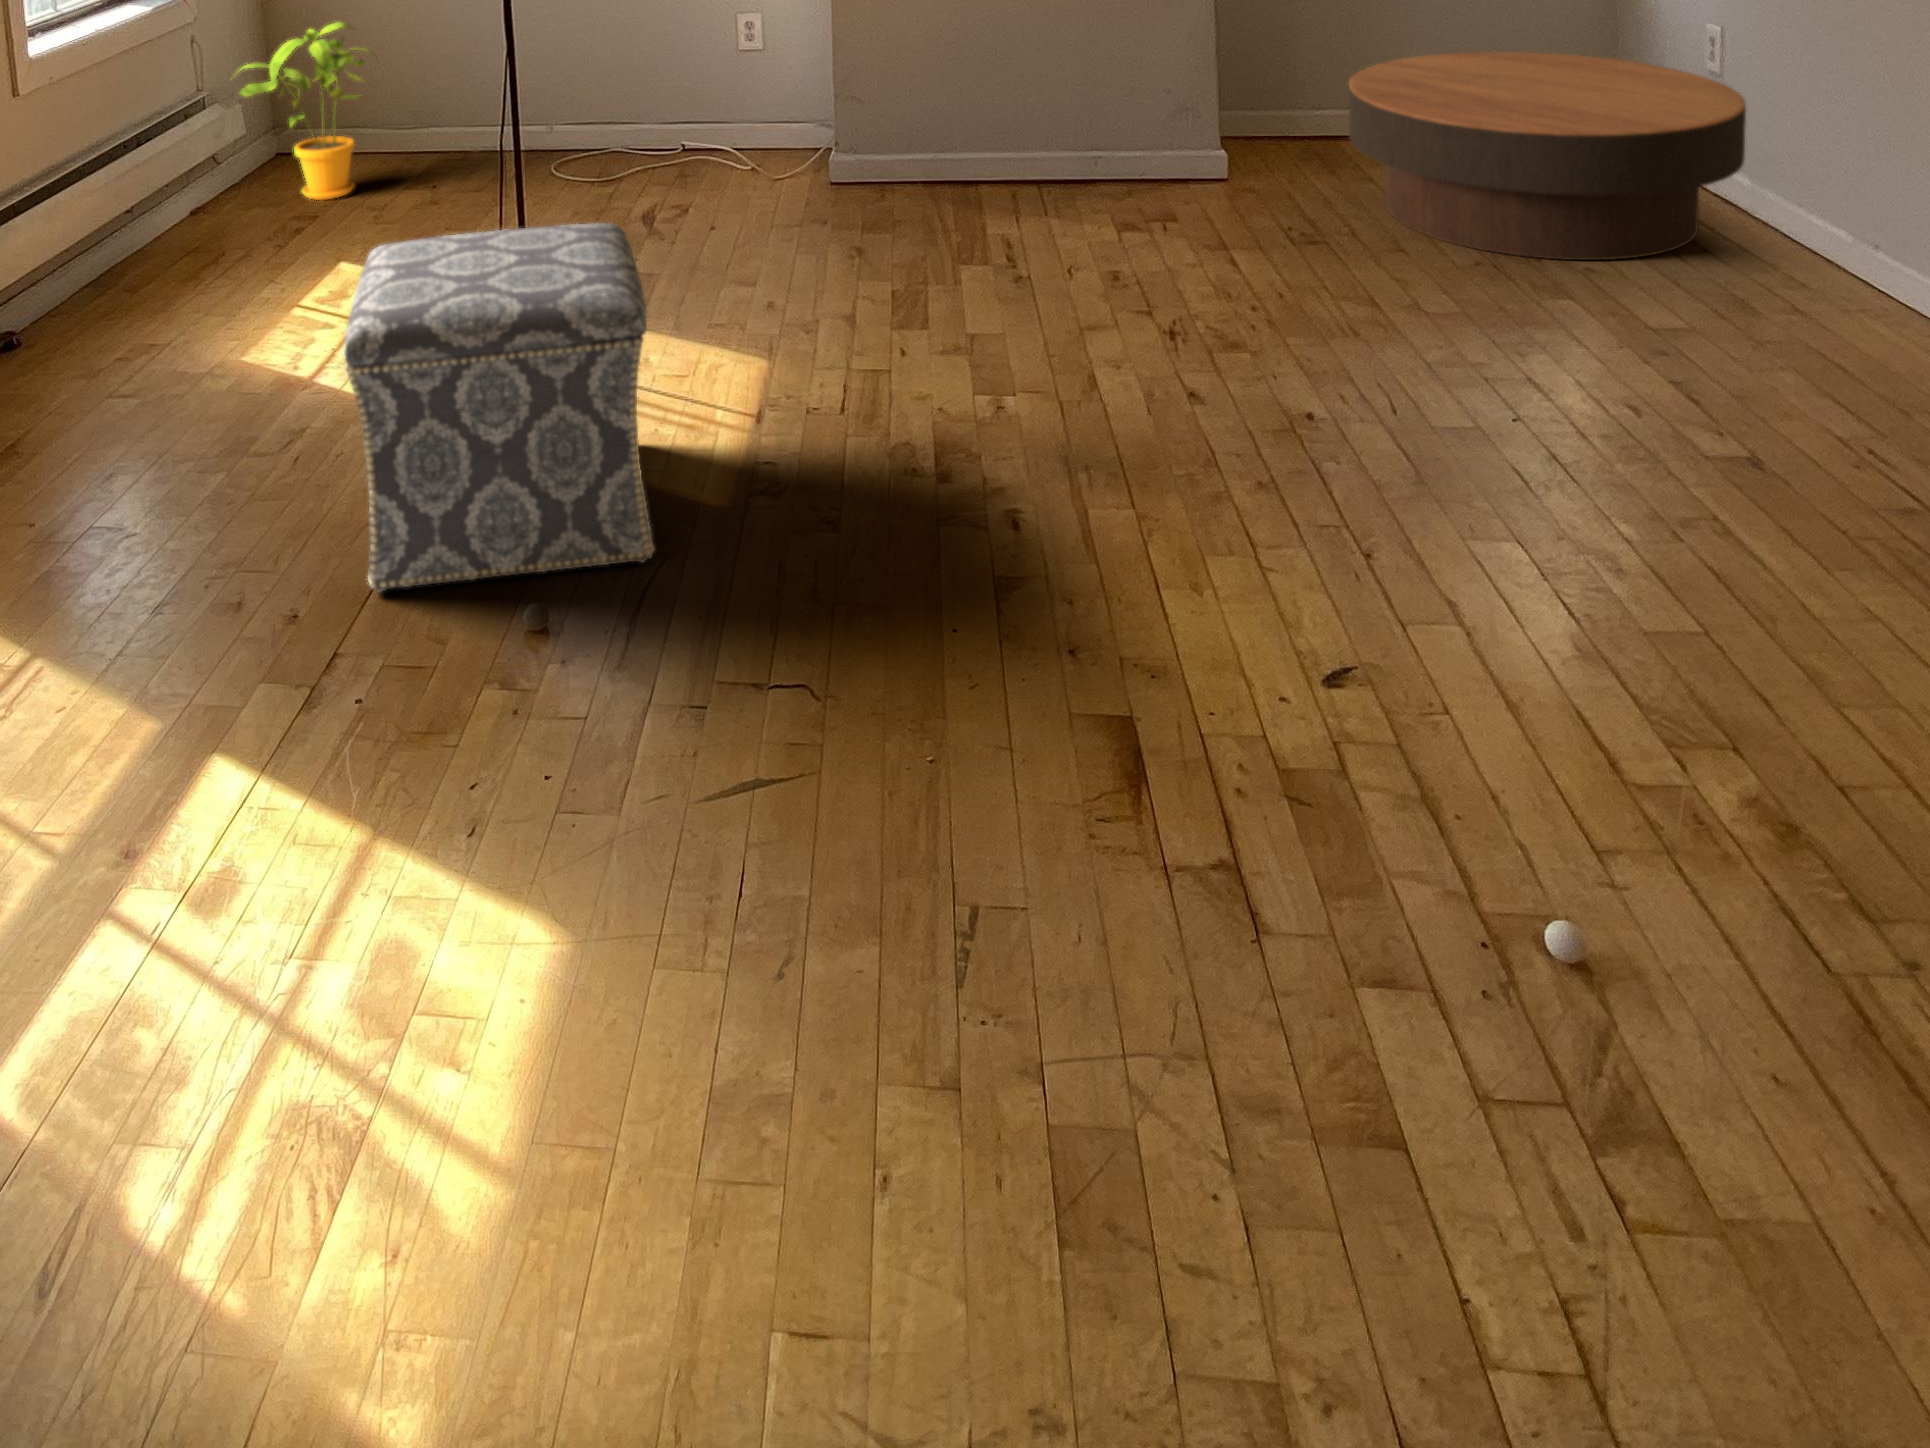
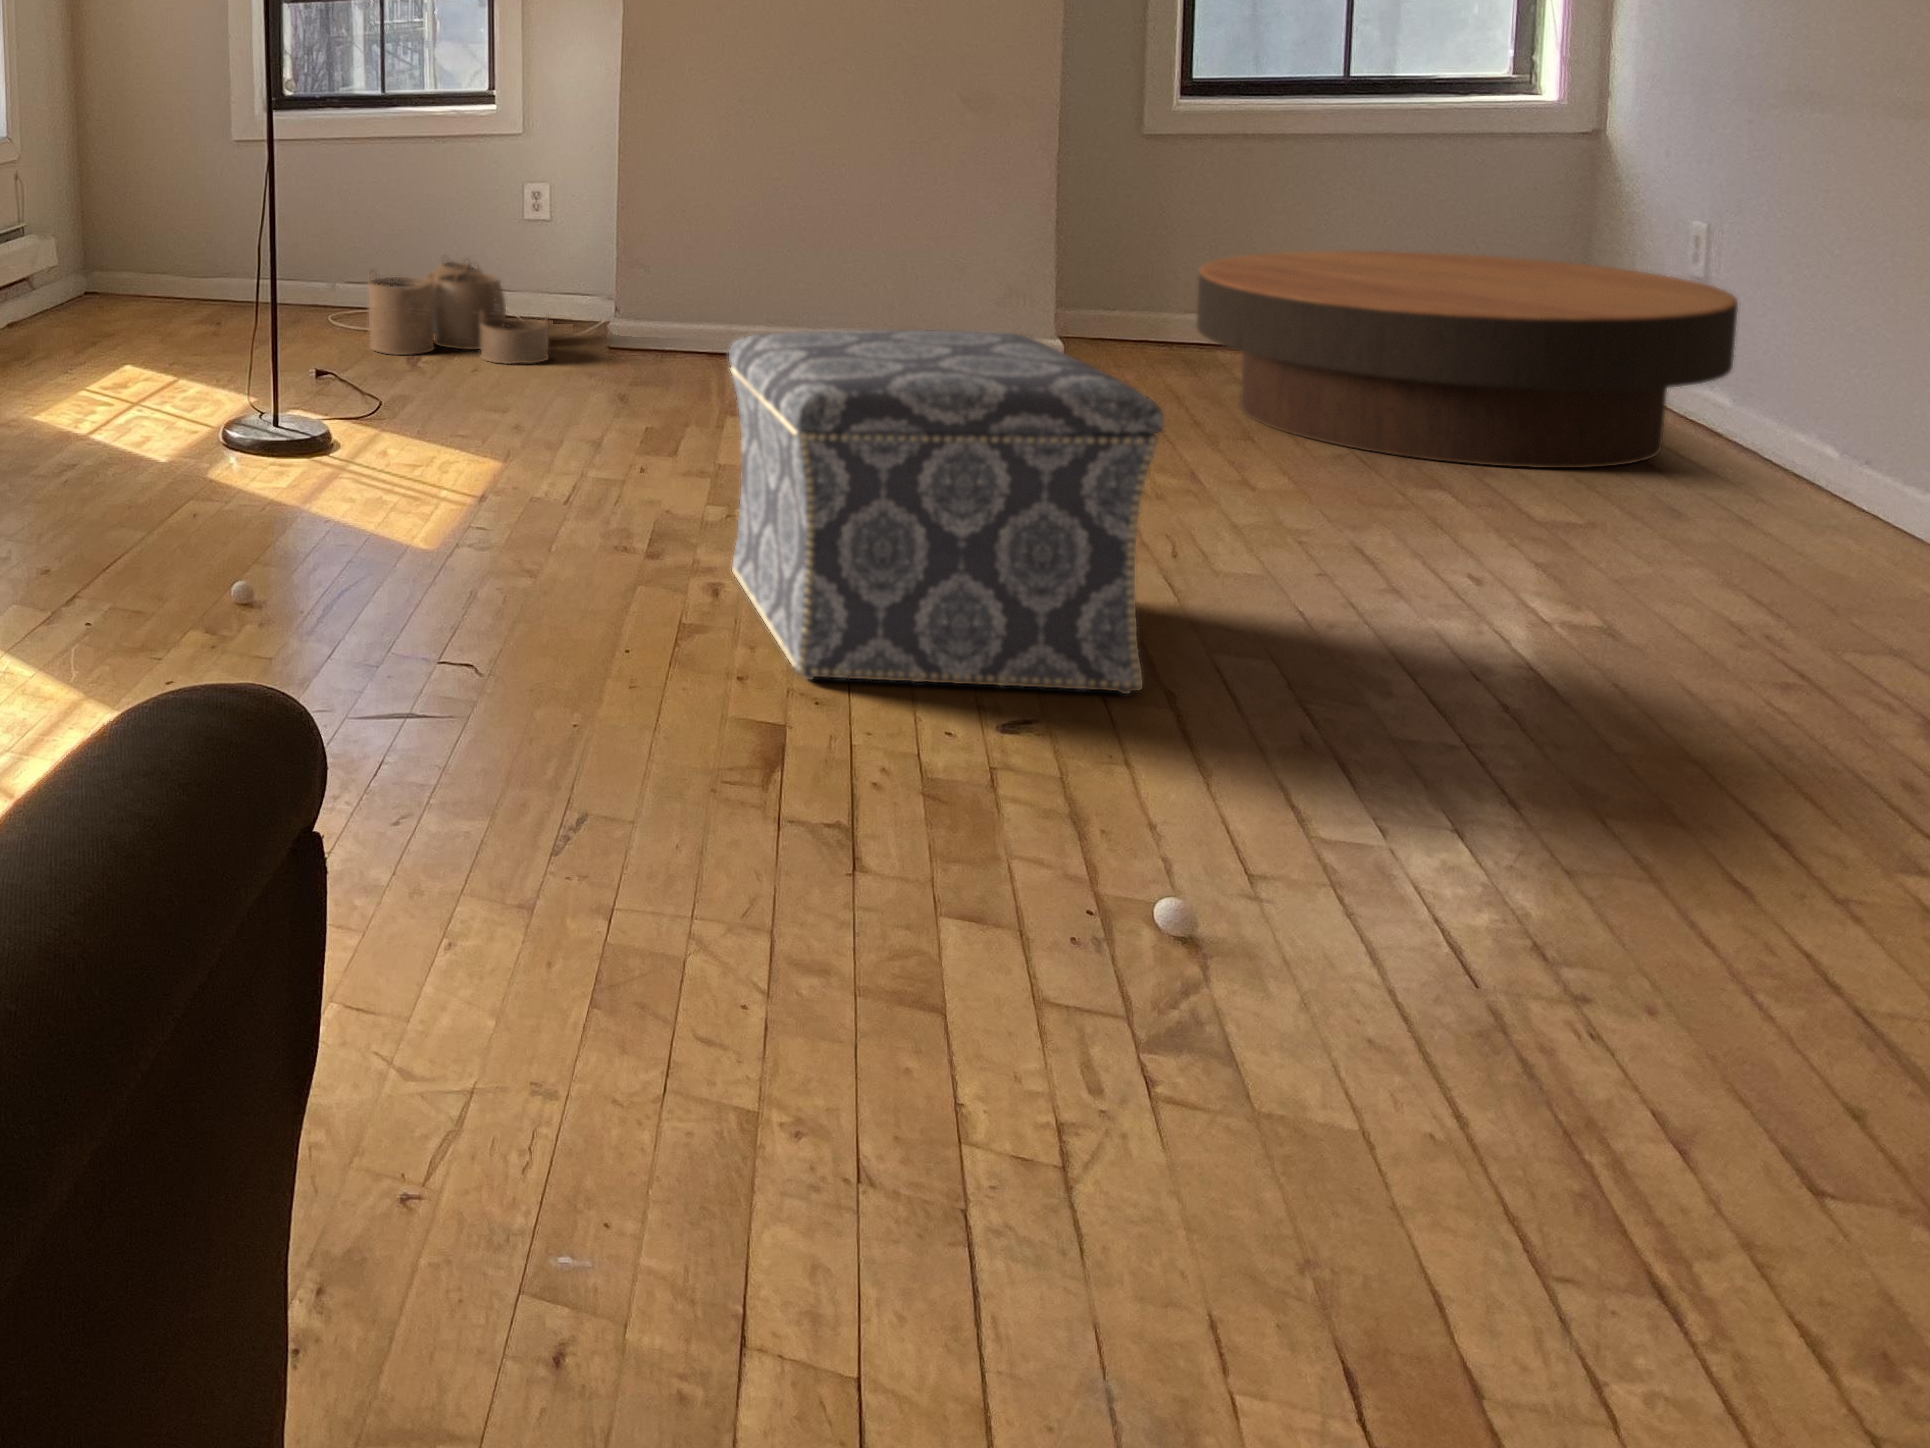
house plant: present [240,22,374,200] -> none [44,167,176,328]
woven basket: none [596,94,784,215] -> present [369,261,548,364]
ottoman: present [344,223,655,592] -> present [729,330,1164,694]

